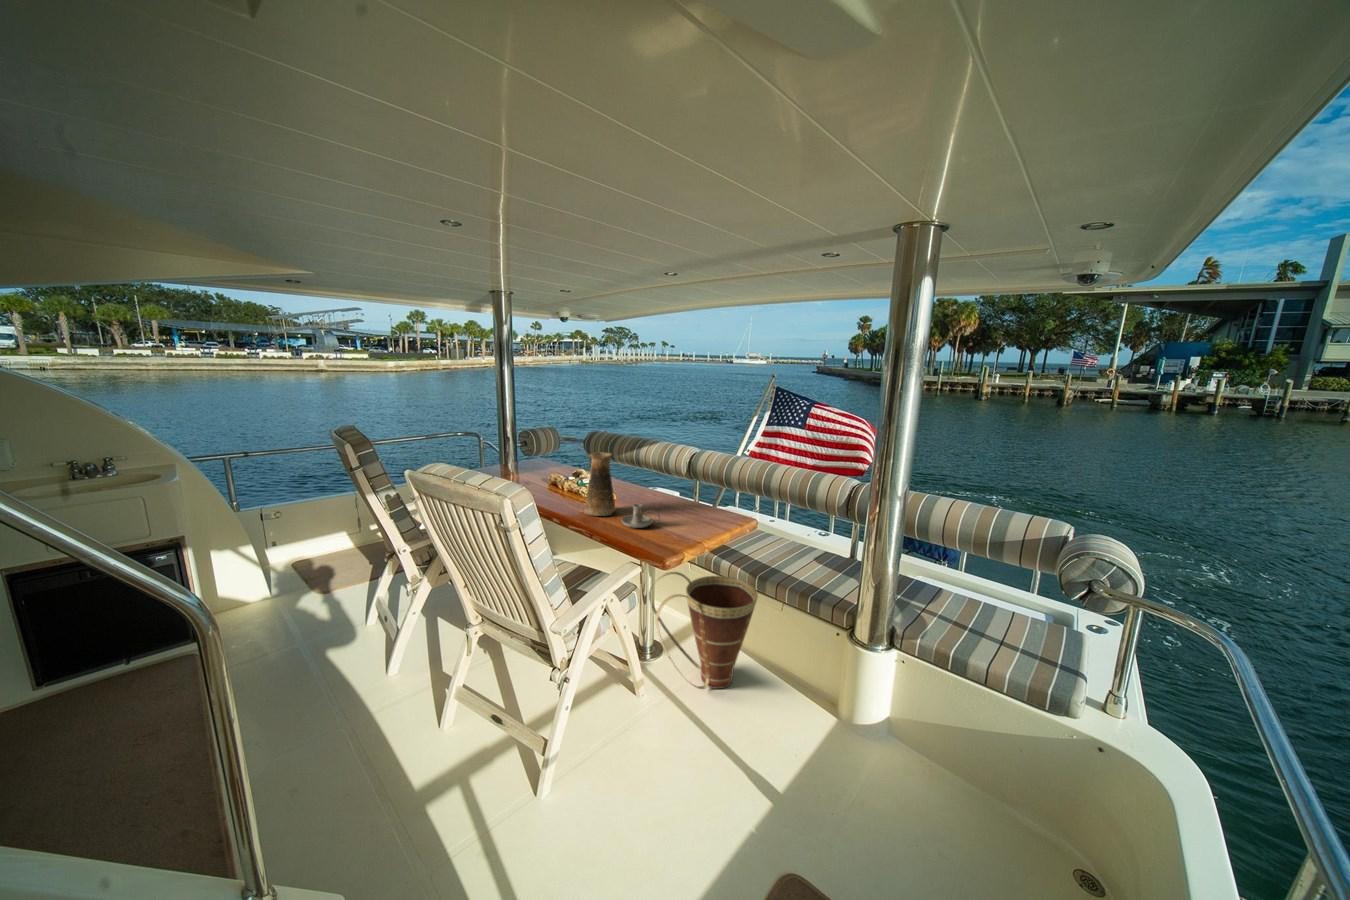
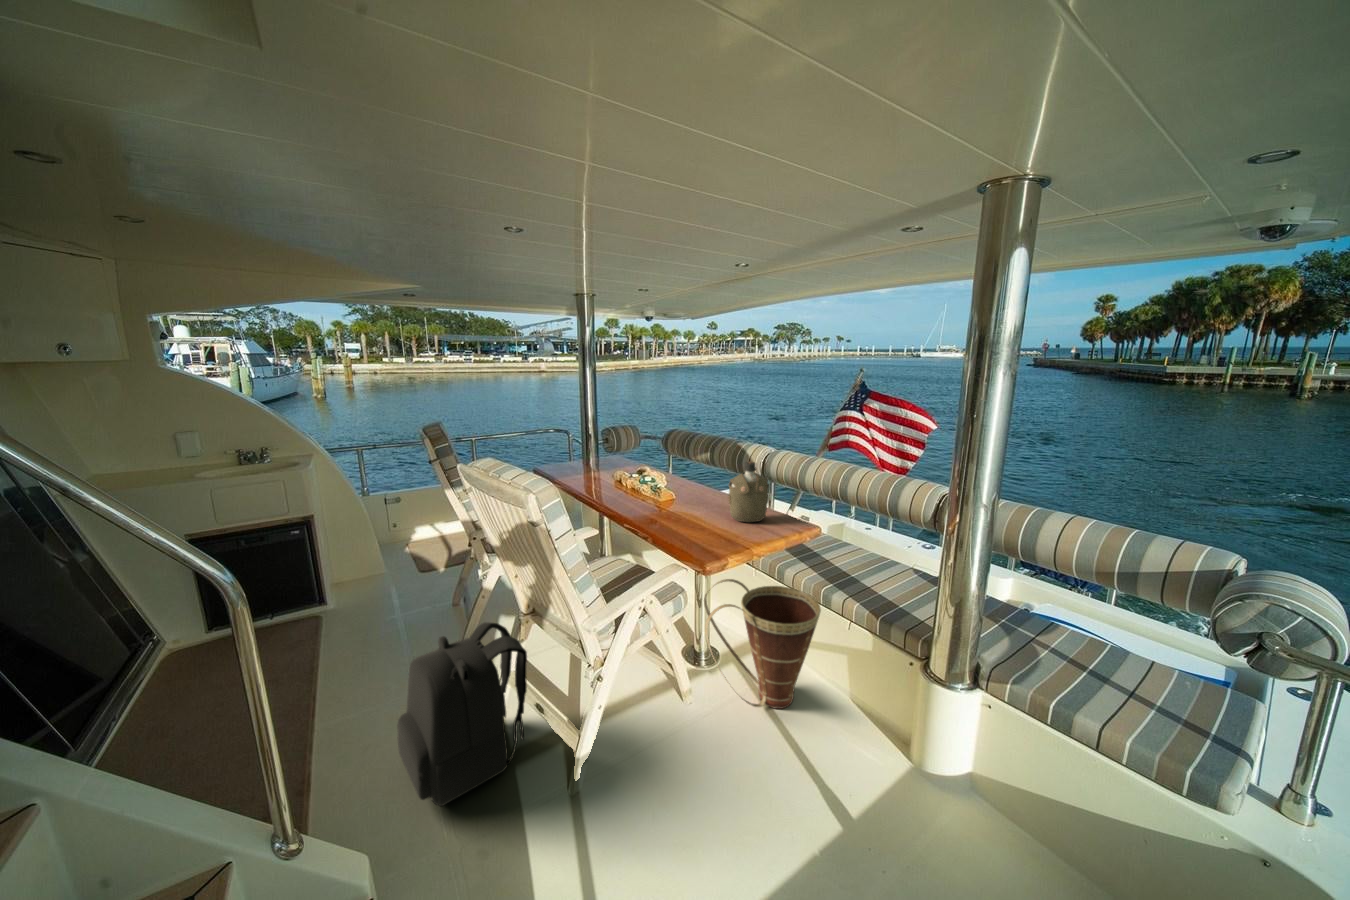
pitcher: present [584,452,615,516] -> none [642,451,675,517]
water bottle: none [669,461,707,518] -> present [728,462,769,522]
candle holder: present [622,504,660,528] -> none [675,506,715,531]
backpack: none [337,630,482,824] -> present [397,622,527,806]

